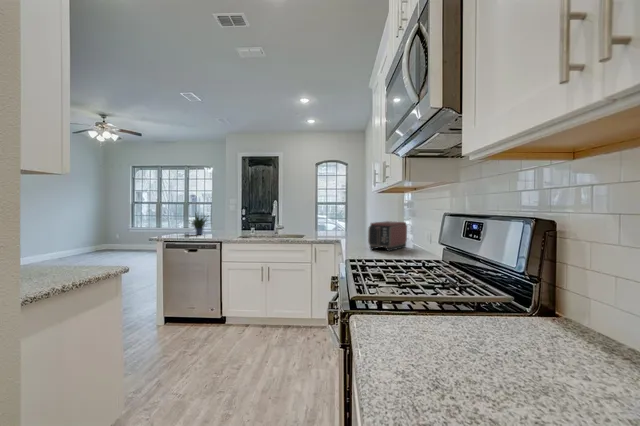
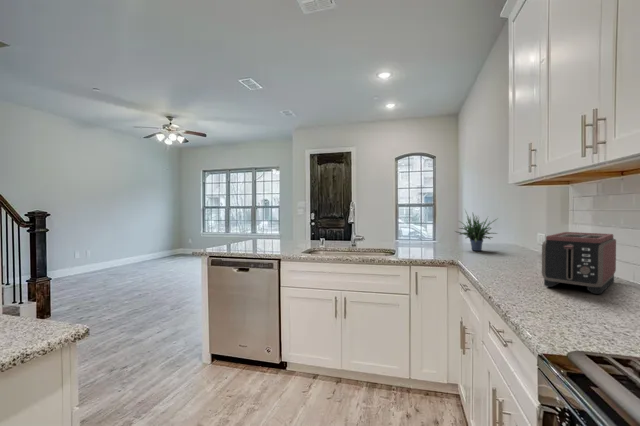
potted plant: present [189,213,208,235] -> present [456,215,497,251]

